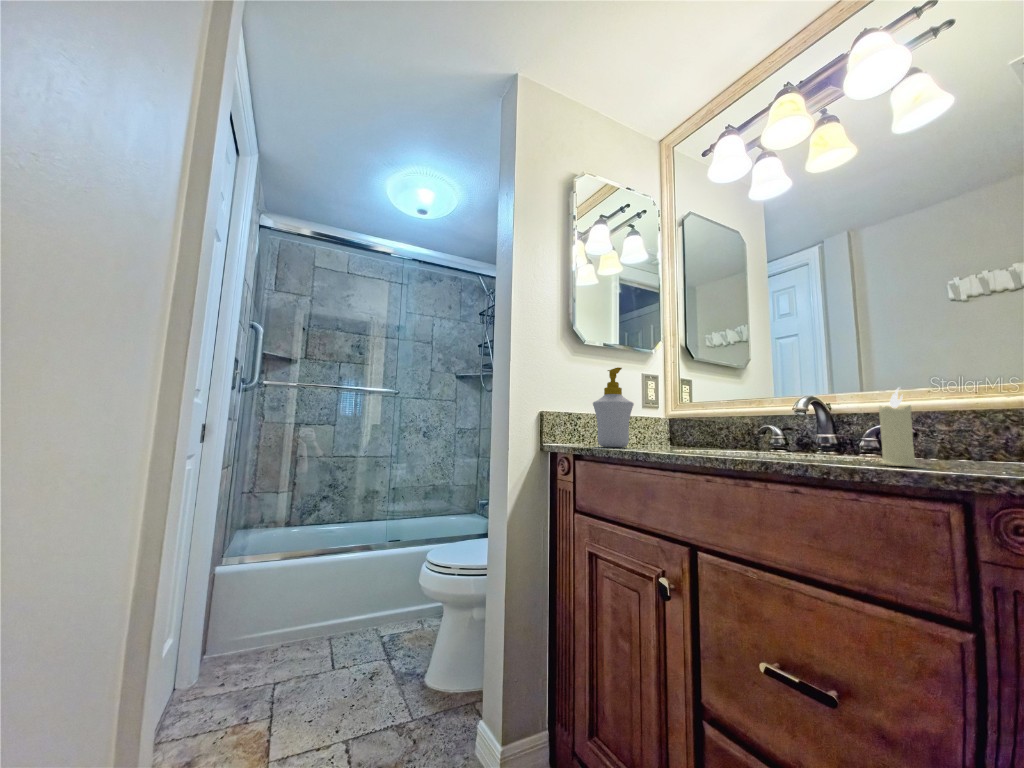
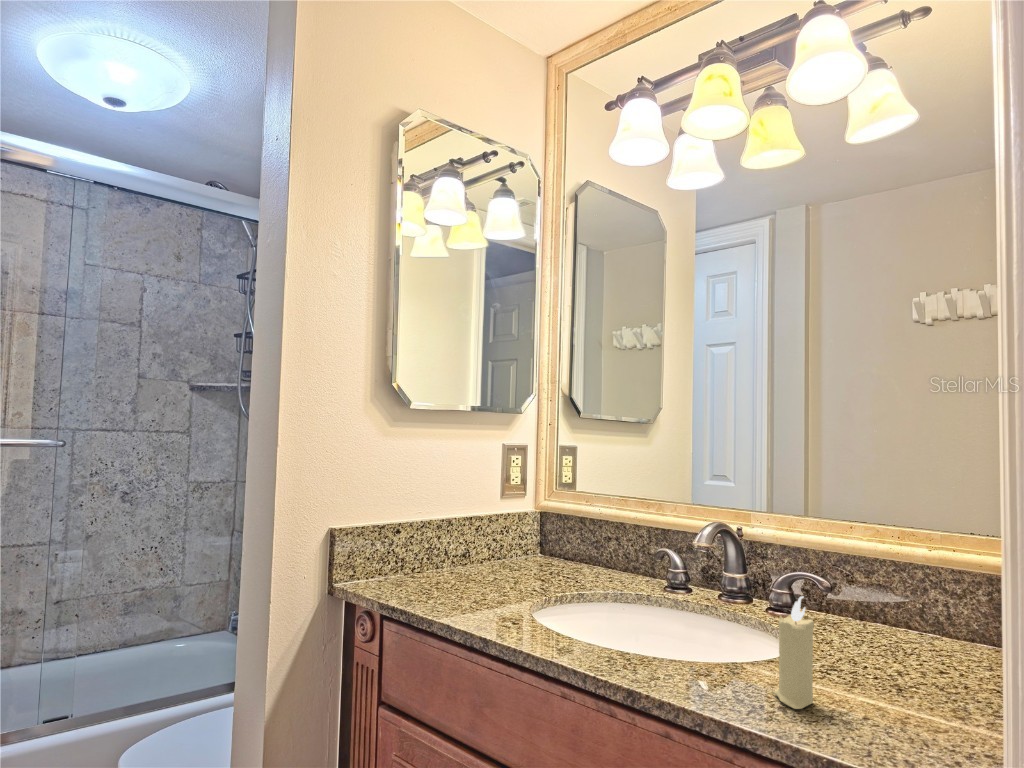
soap bottle: present [593,367,634,447] -> none [417,457,481,587]

